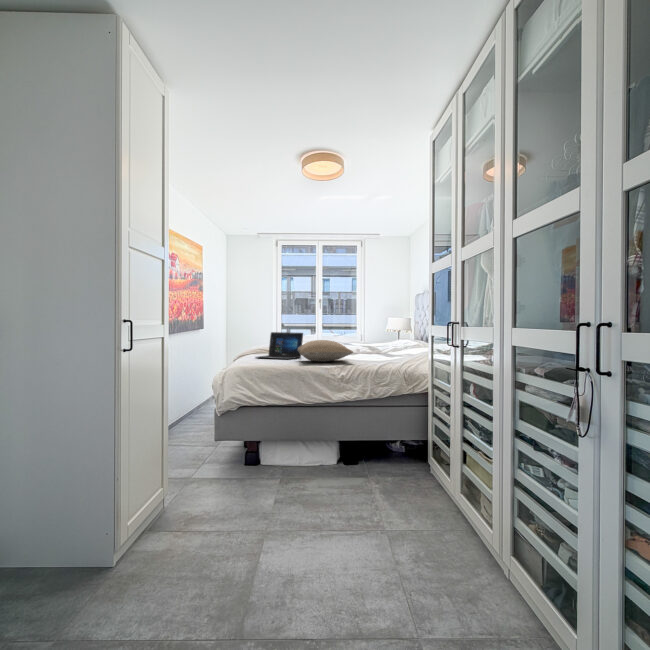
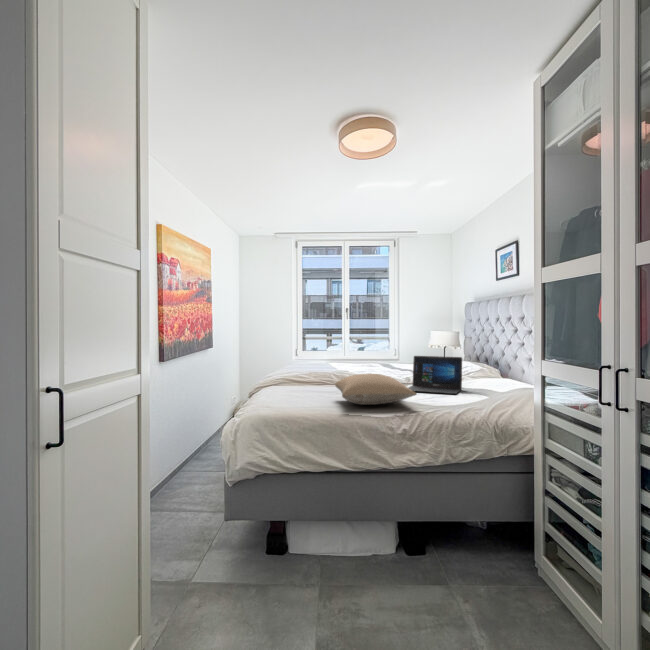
laptop: present [256,332,303,359] -> present [409,356,462,394]

